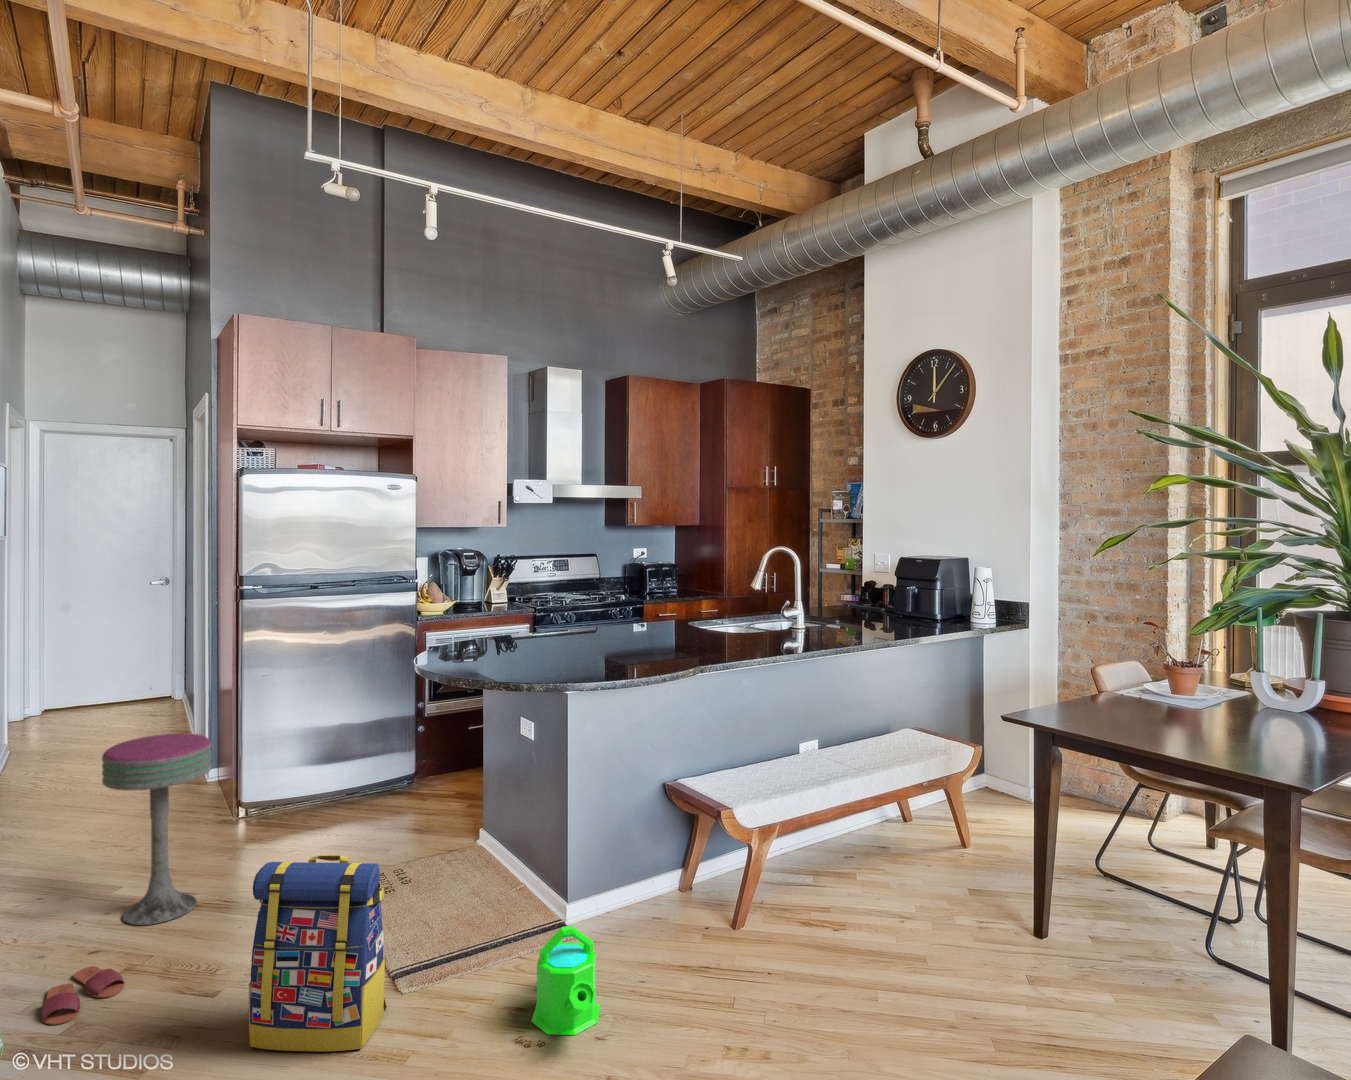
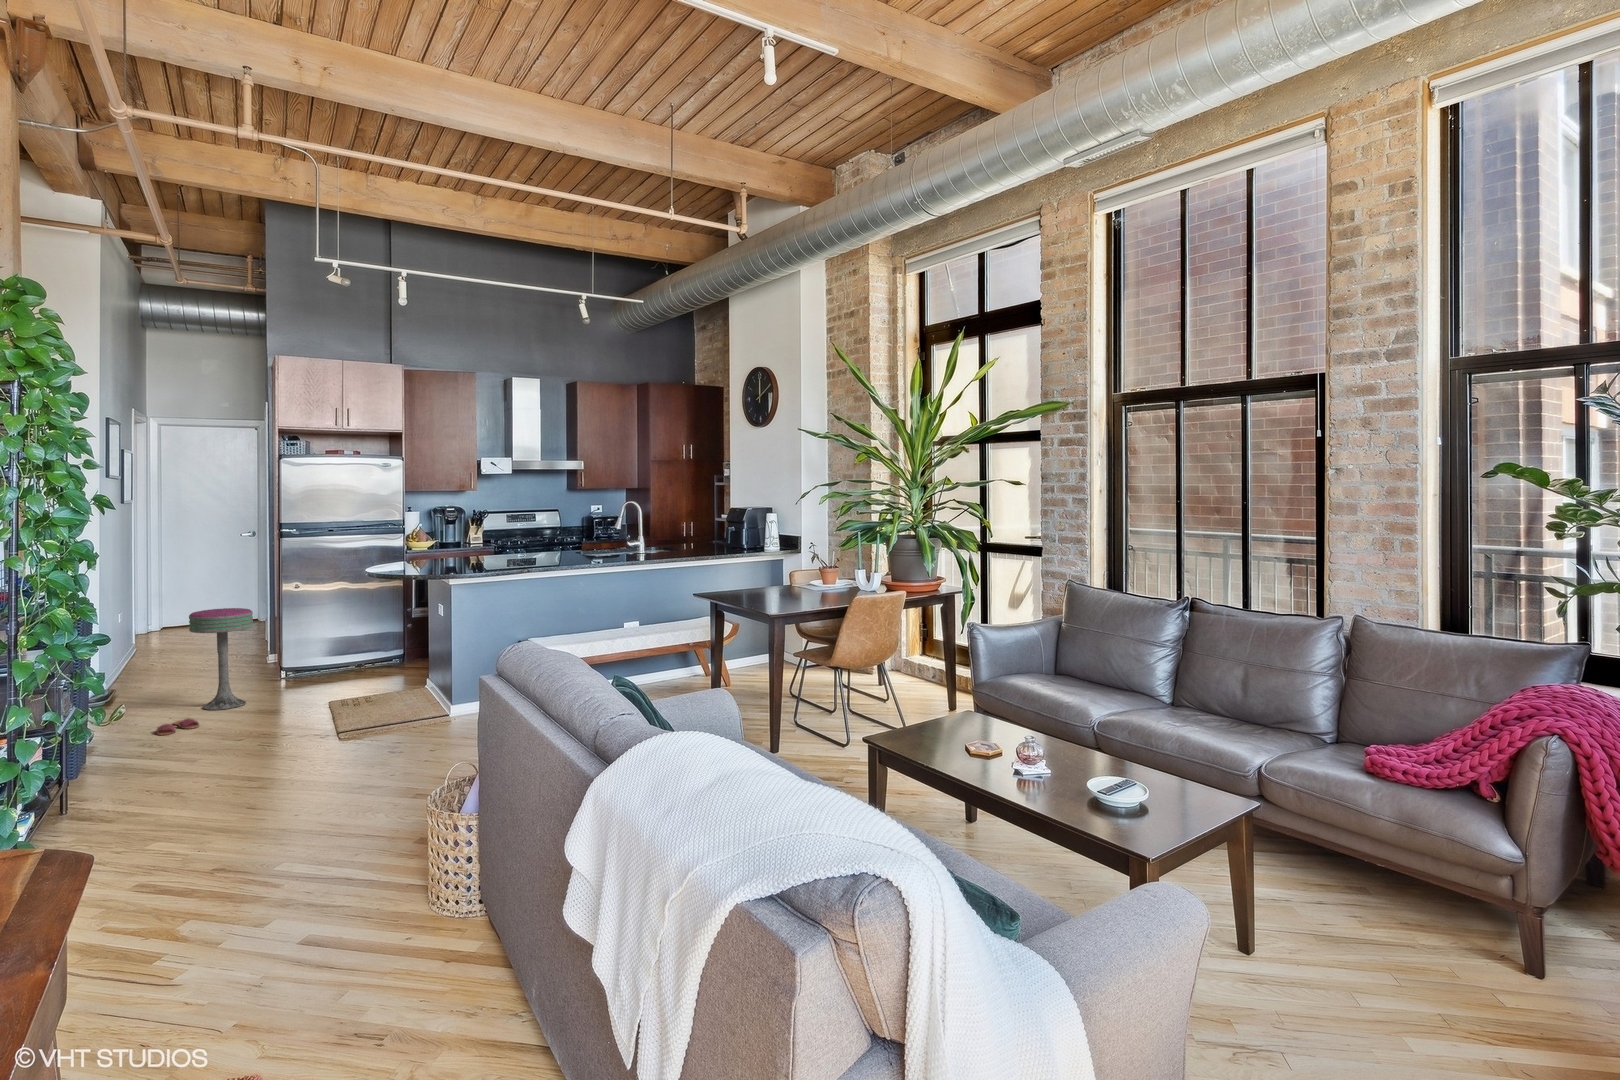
backpack: present [249,855,387,1052] -> none [256,652,330,741]
watering can: present [531,926,600,1035] -> none [402,689,441,739]

